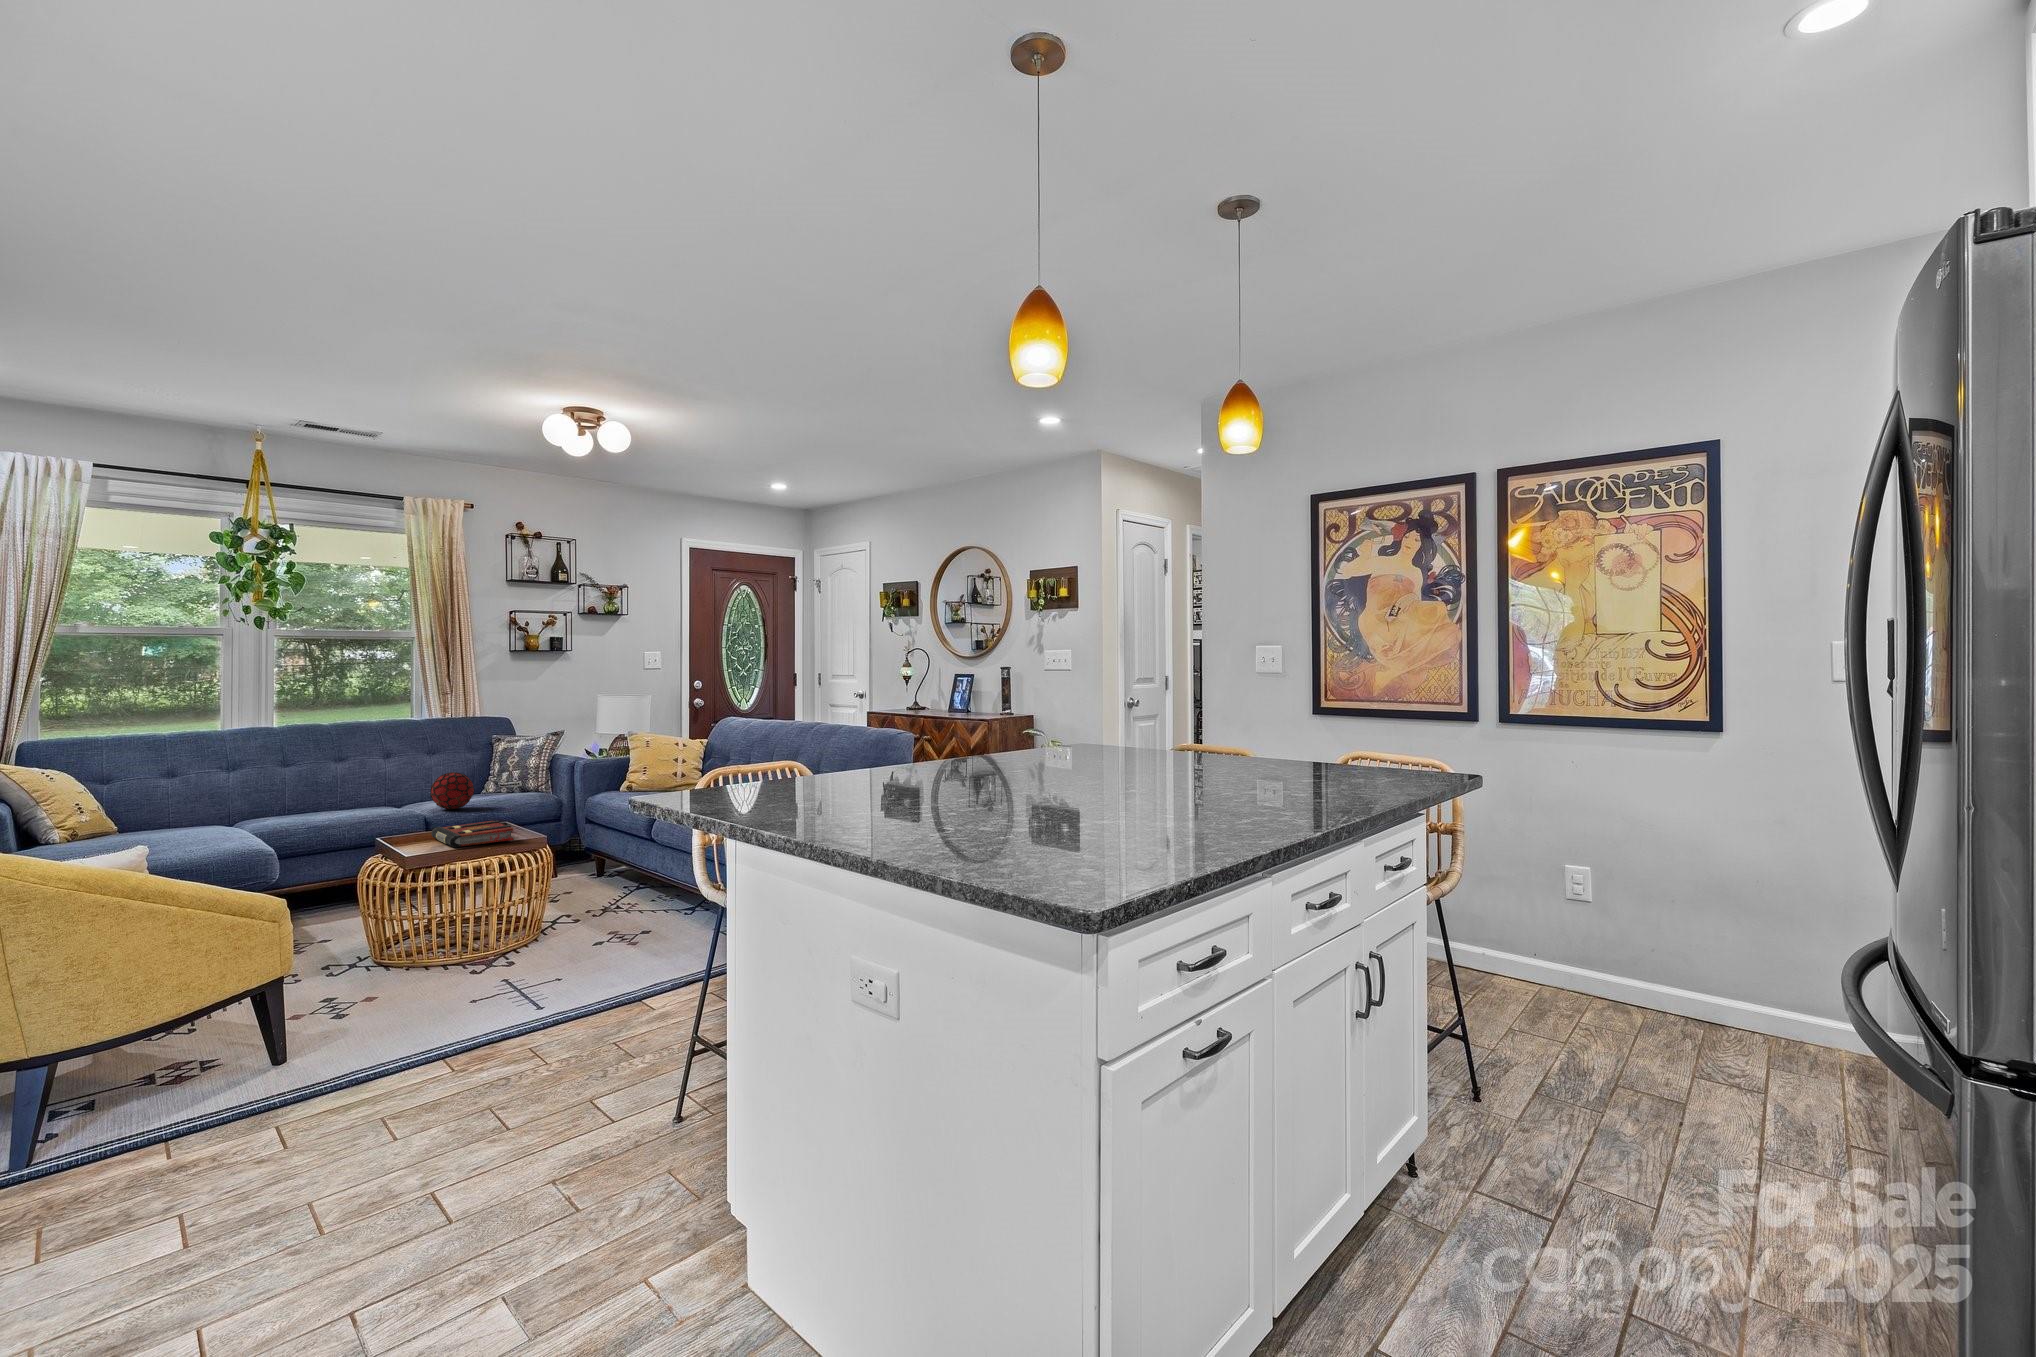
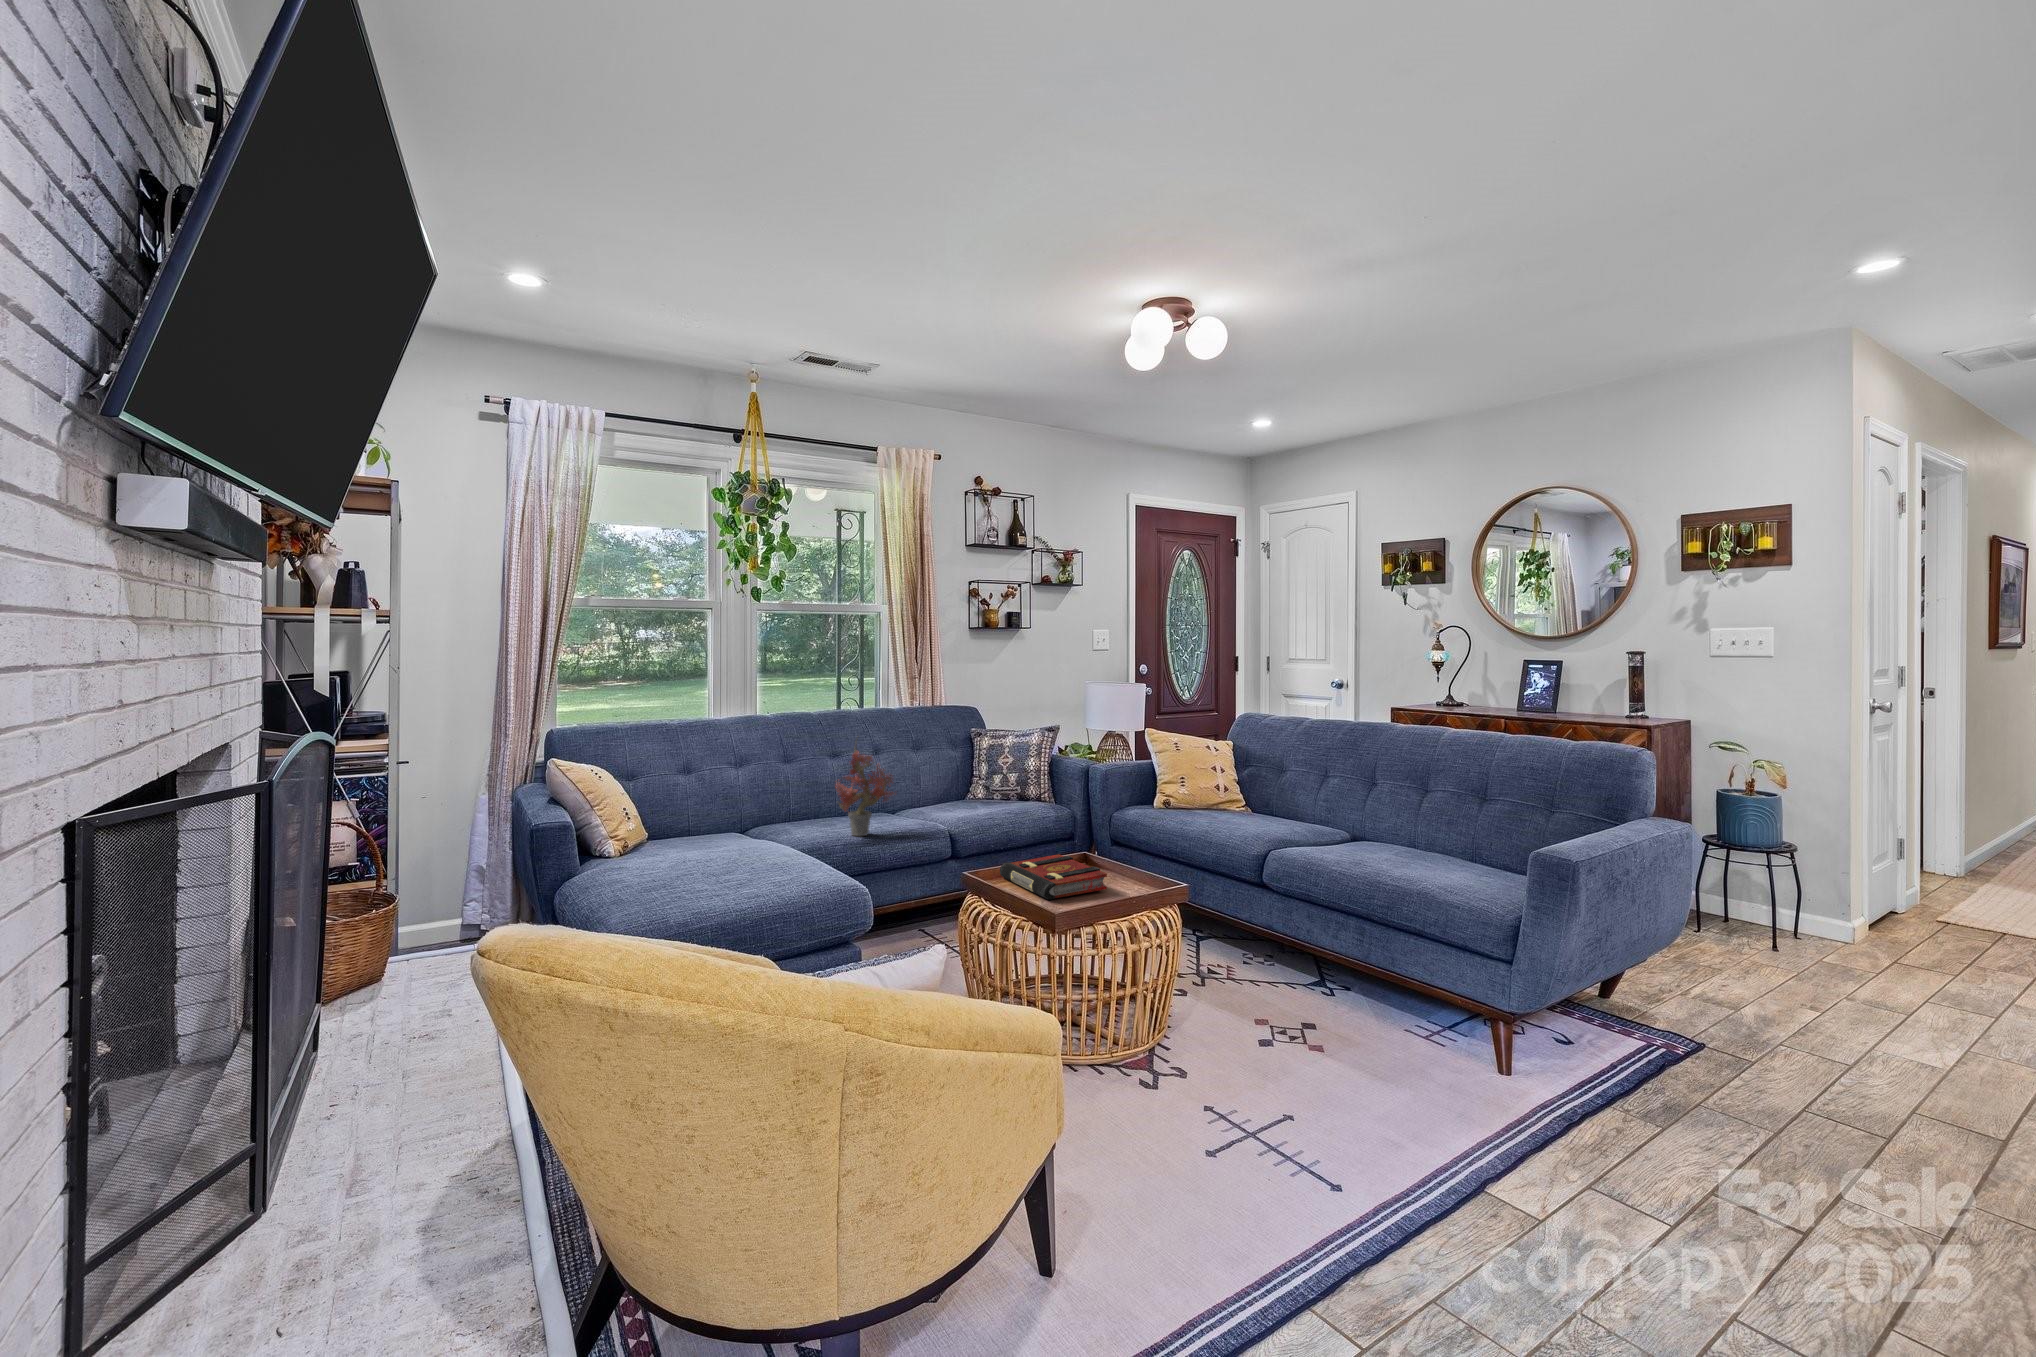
potted plant: none [305,739,377,823] -> present [835,749,896,836]
decorative orb: present [430,772,475,809] -> none [939,775,983,819]

